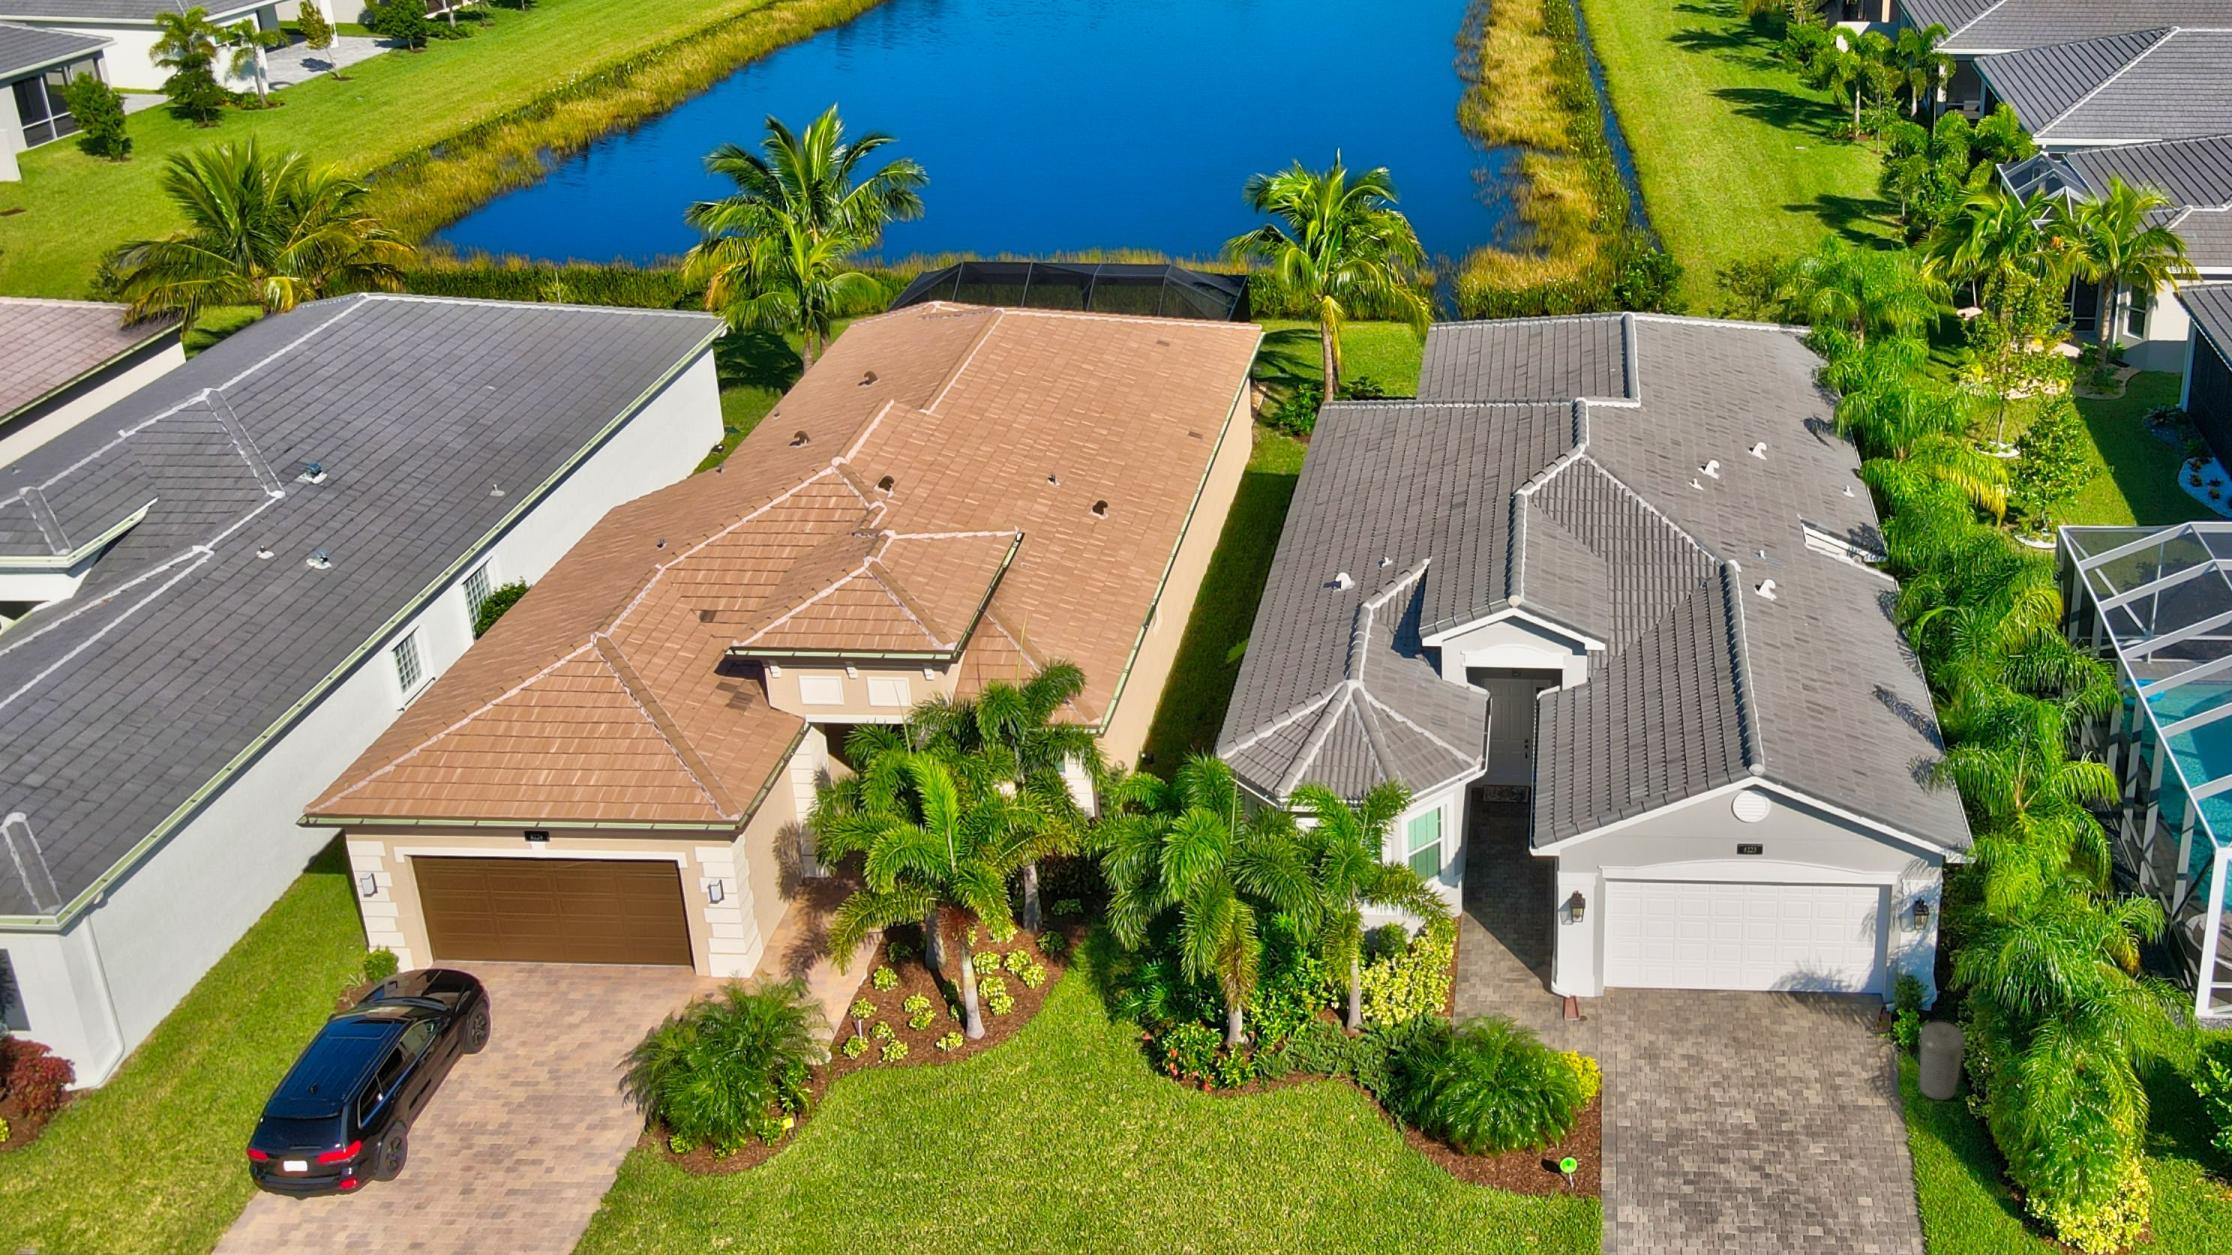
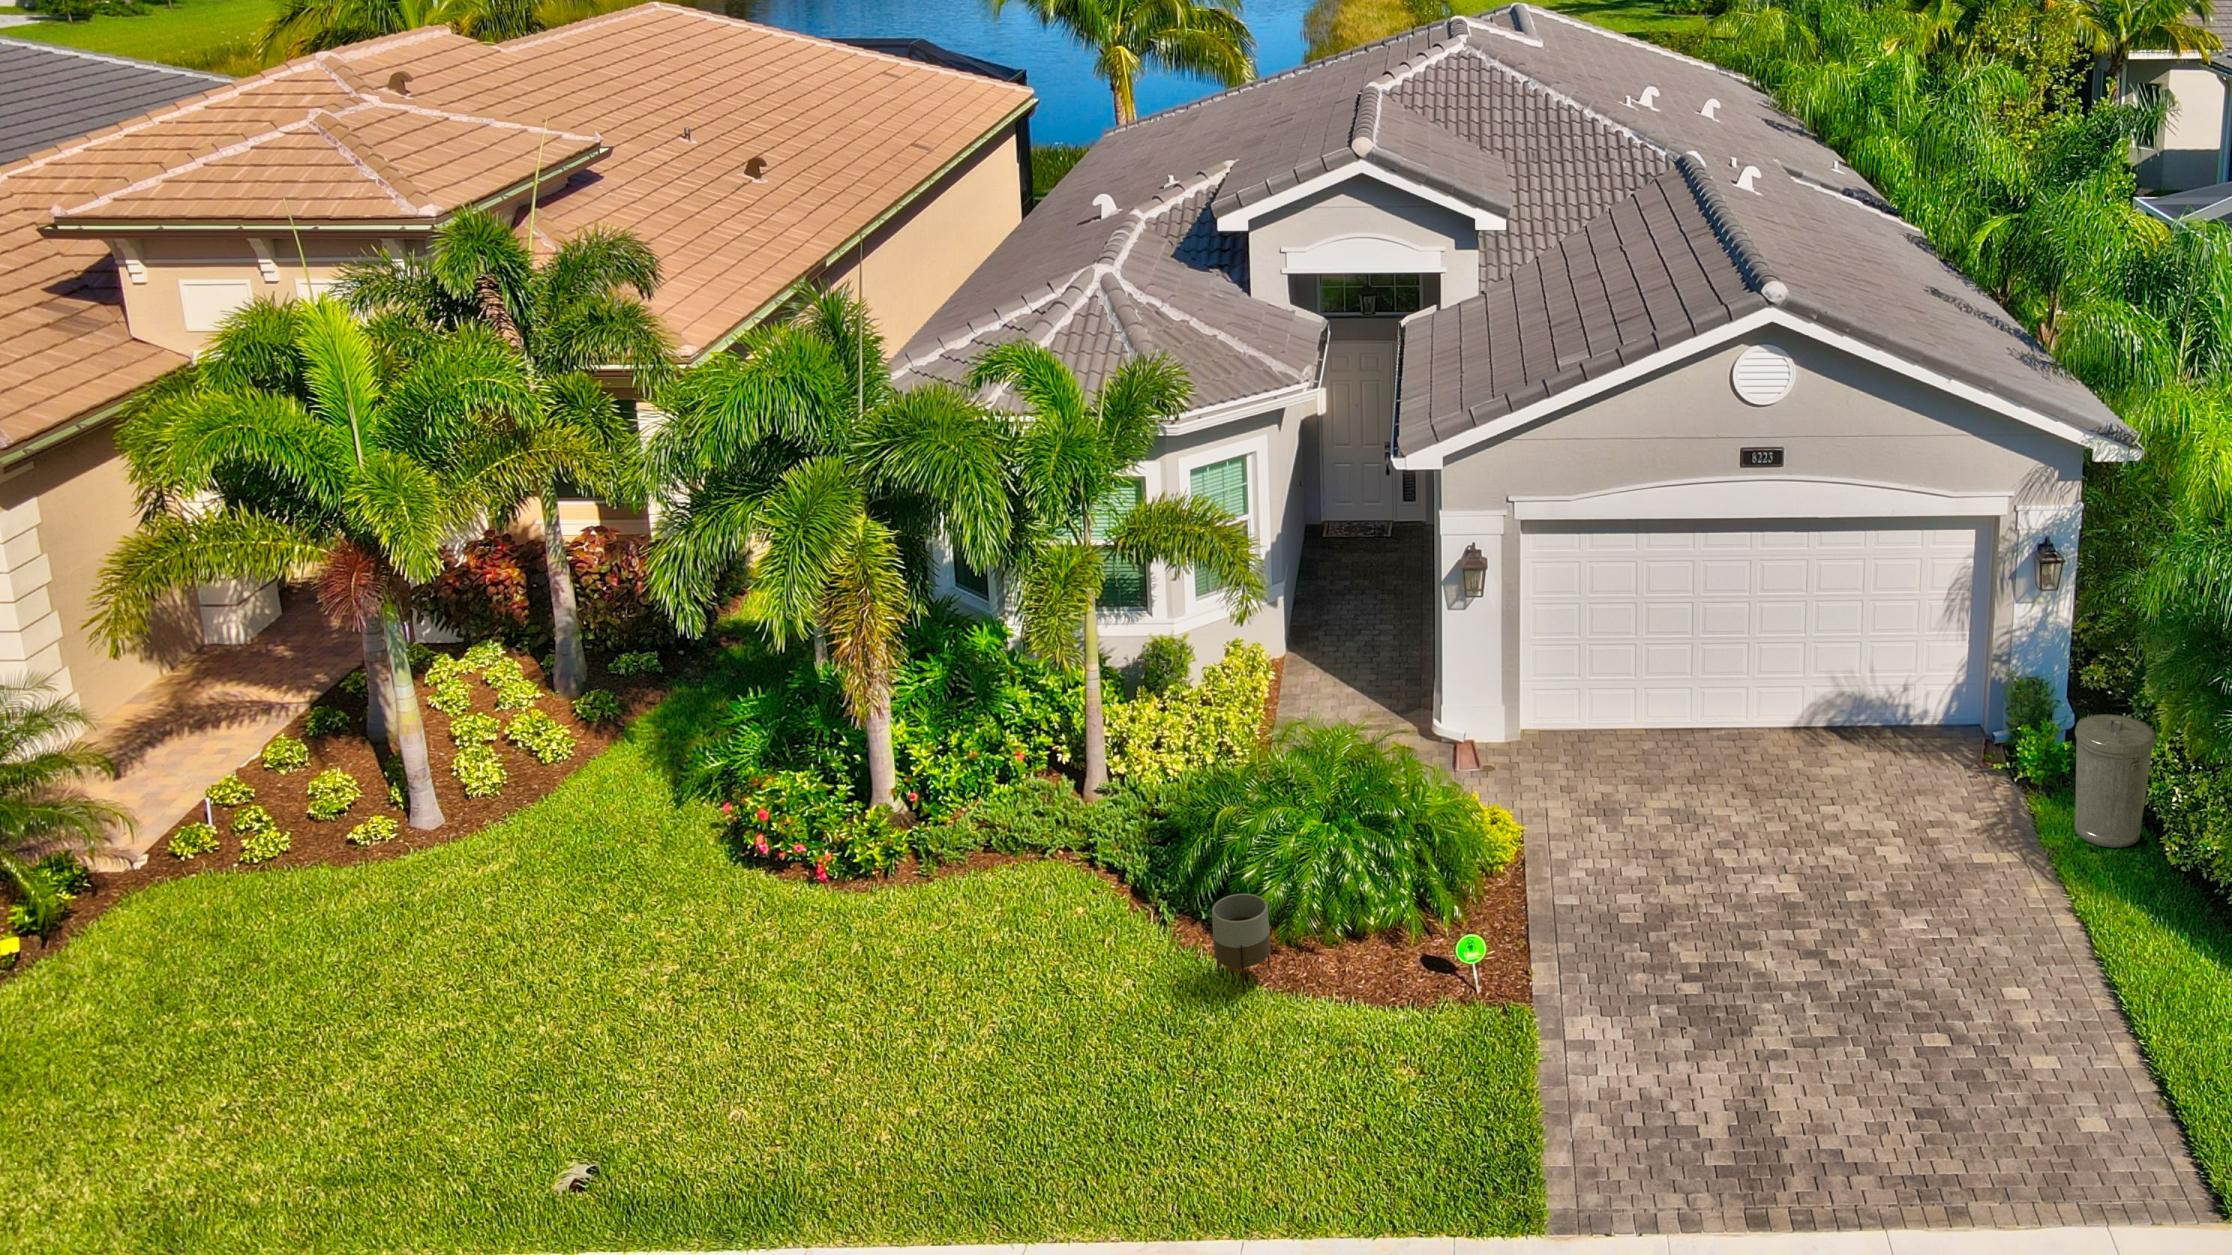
planter: none [1432,1124,1462,1179] -> present [1212,894,1270,994]

